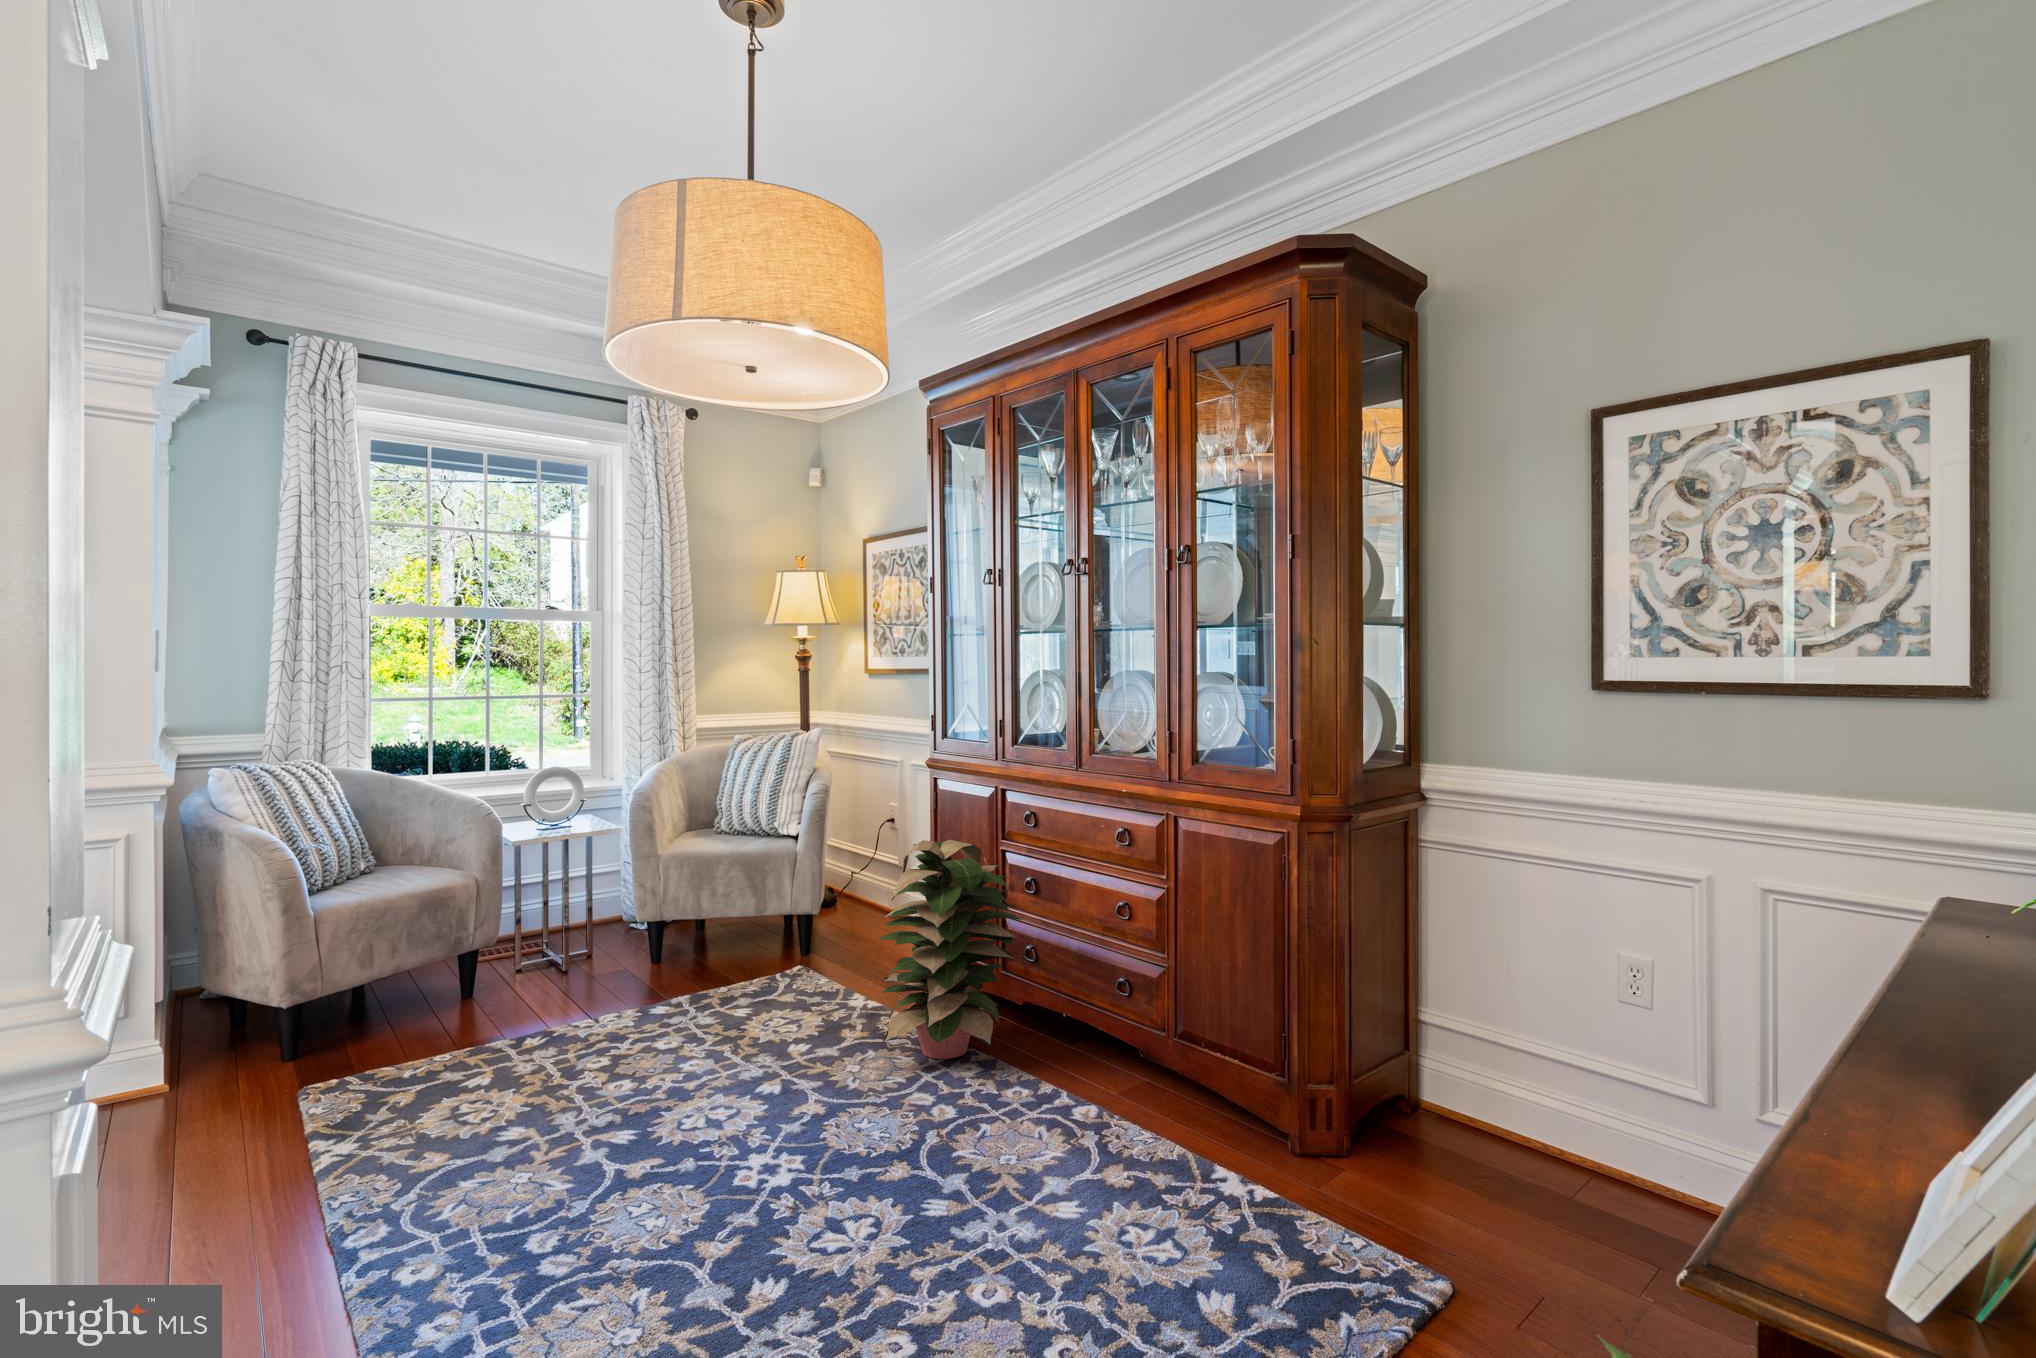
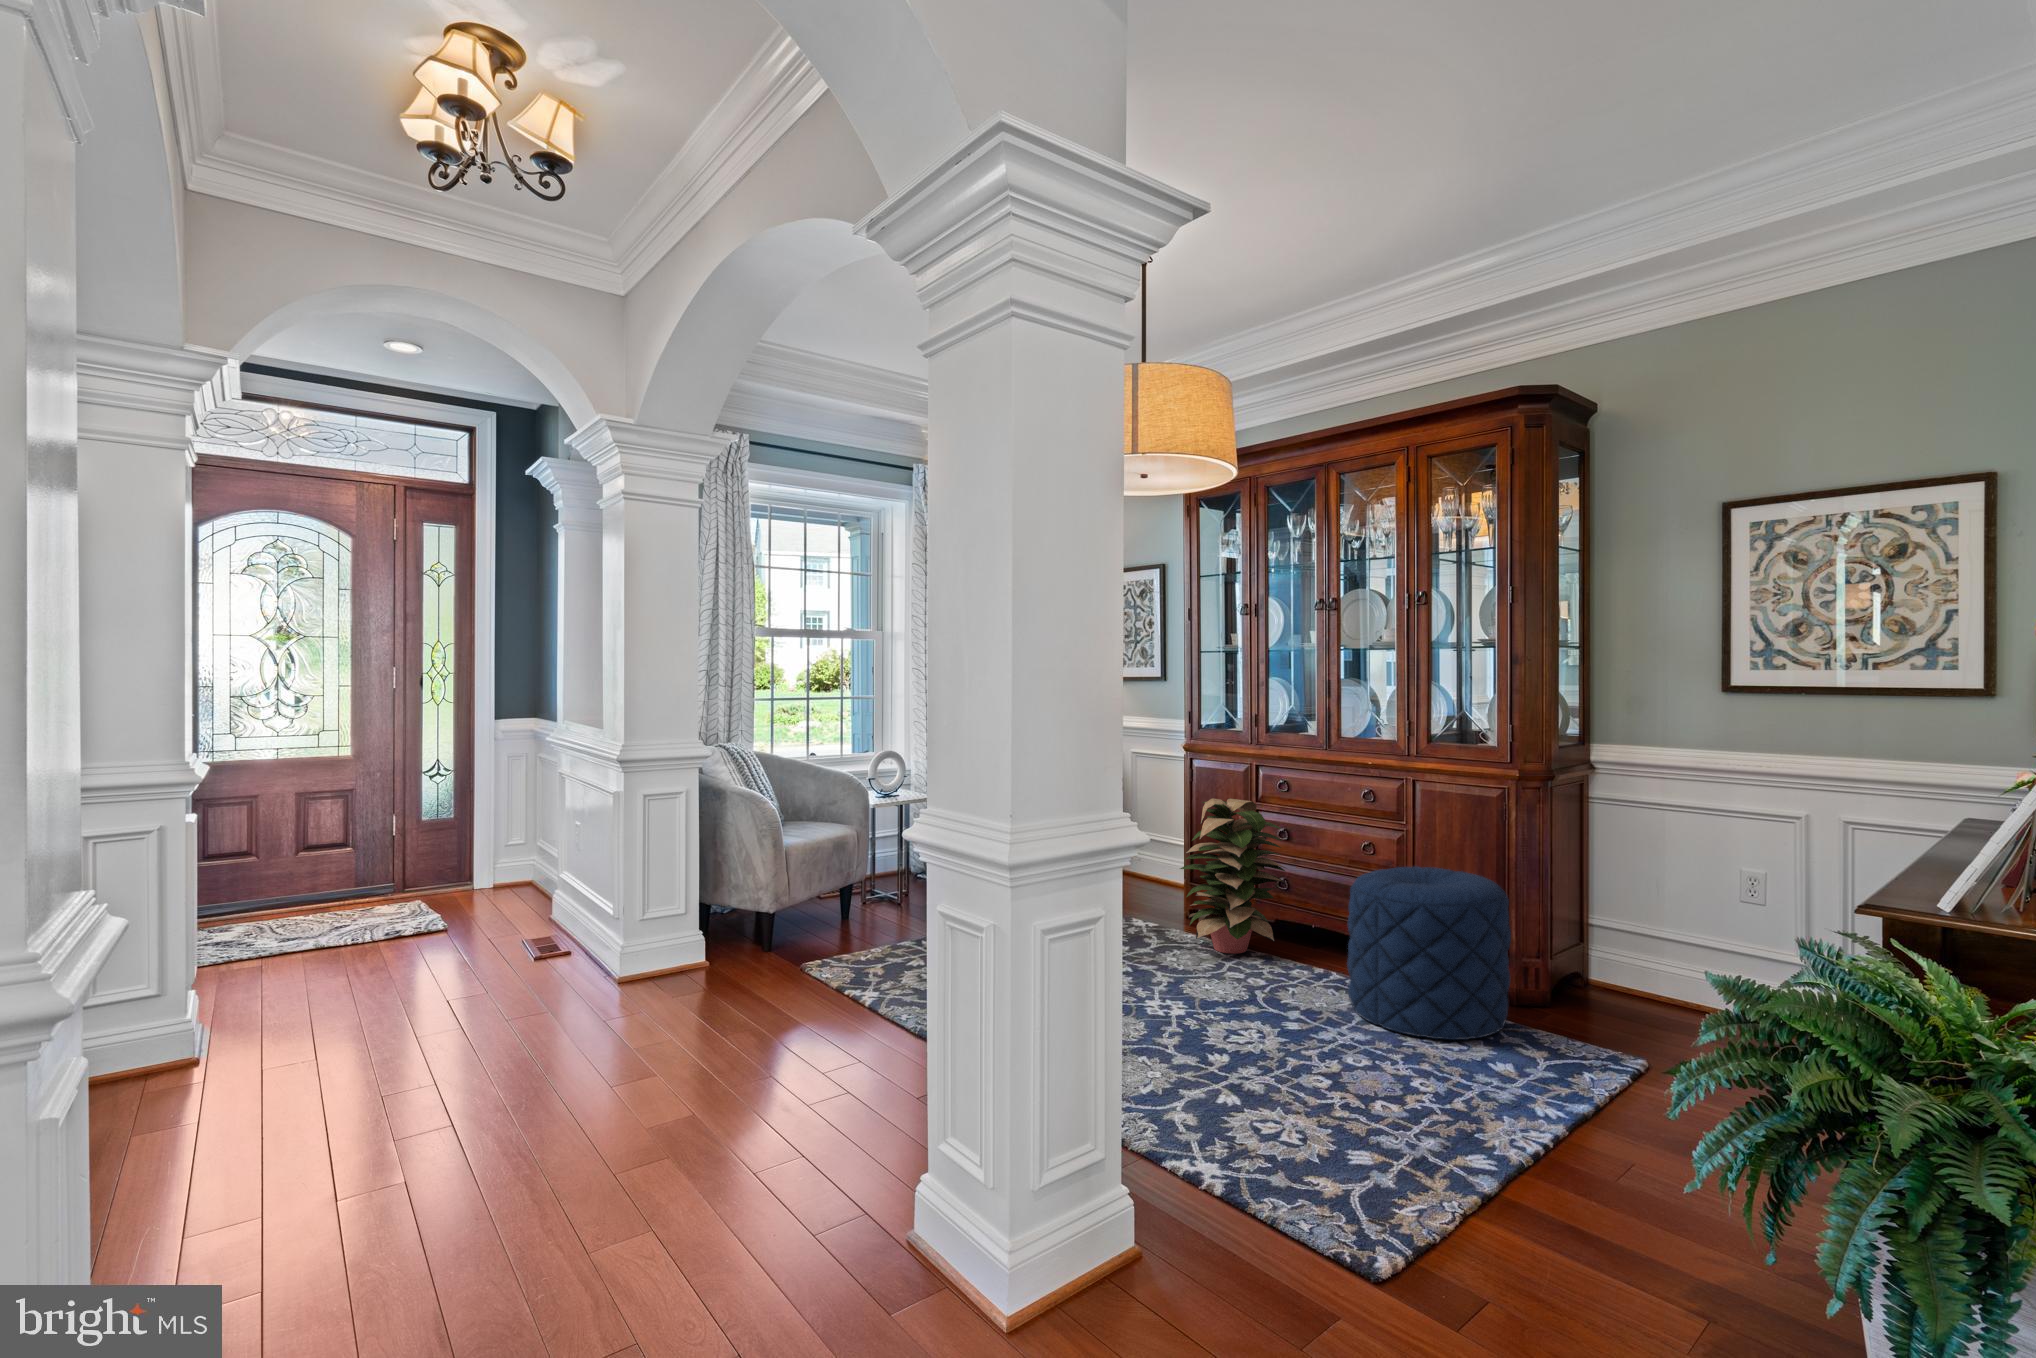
pouf: none [1041,949,1268,1234] -> present [1347,866,1511,1040]

